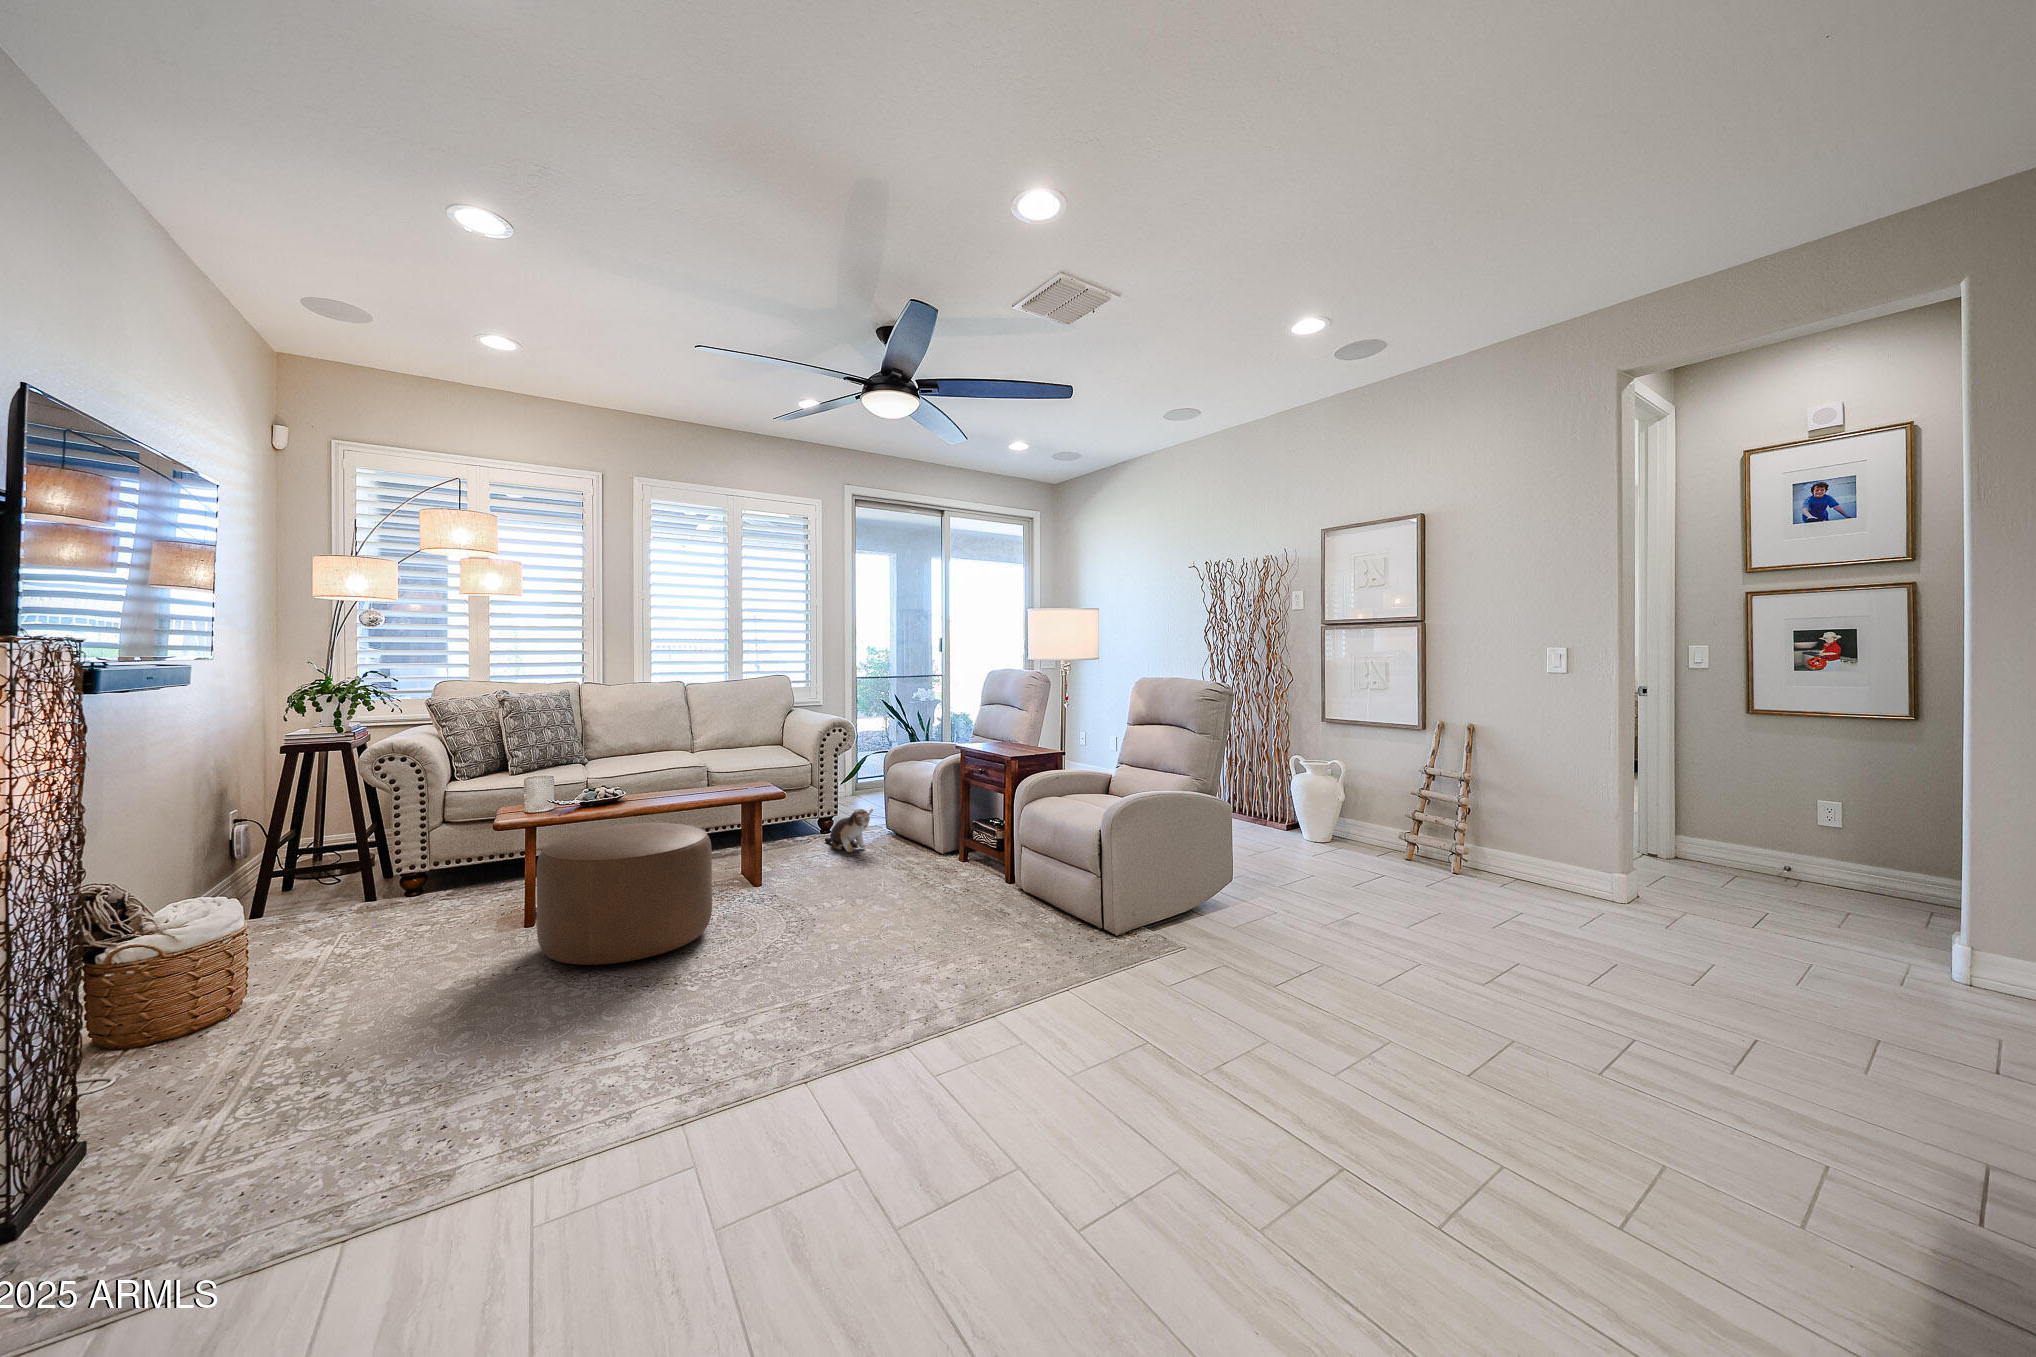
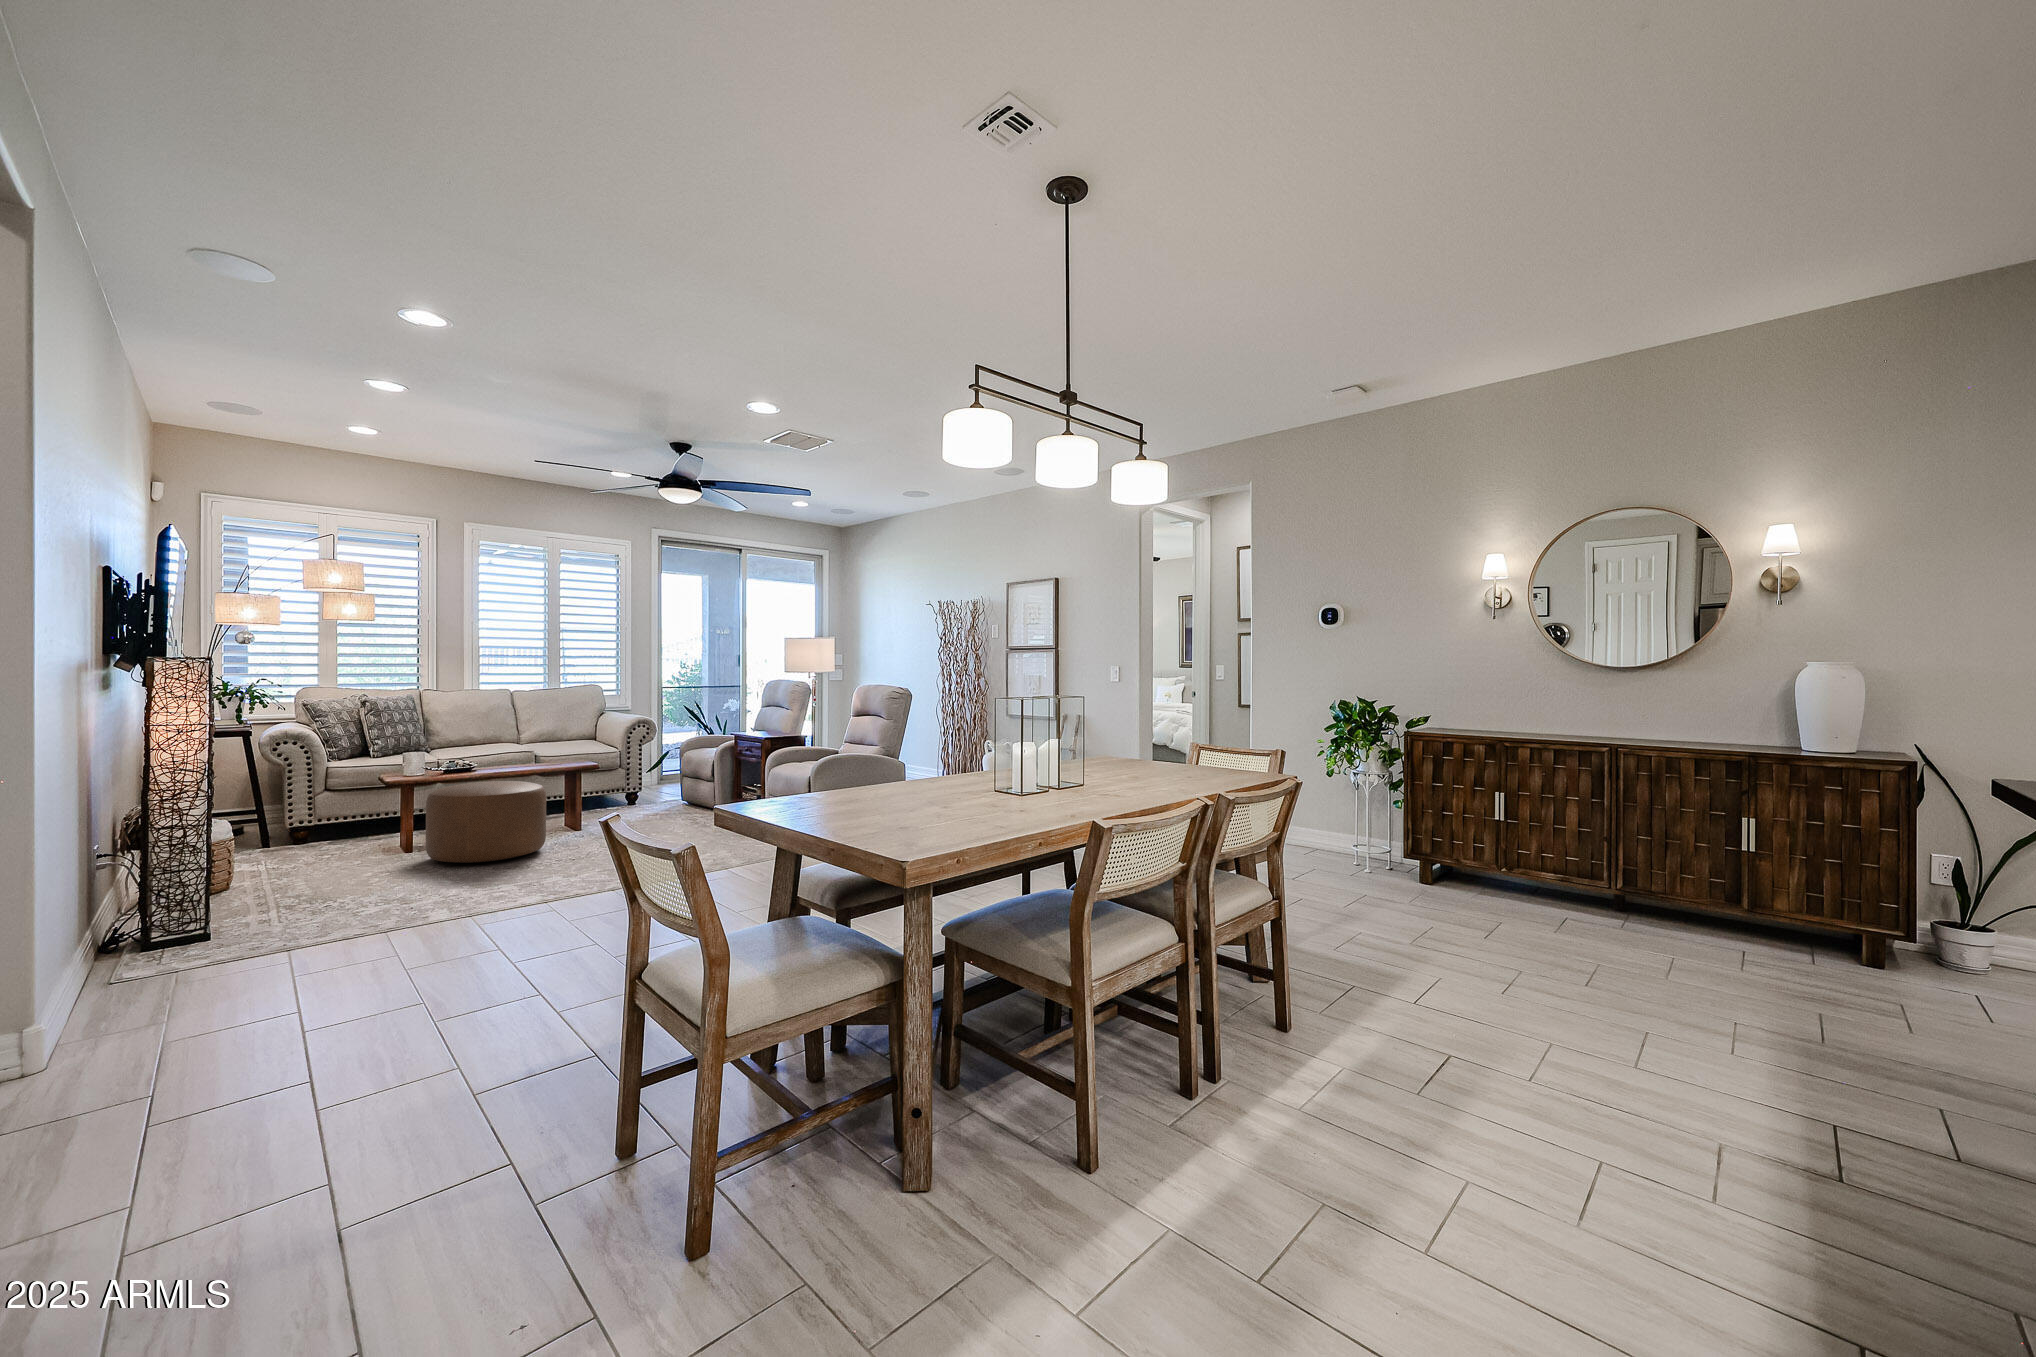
plush toy: present [825,809,873,852] -> none [629,782,667,814]

